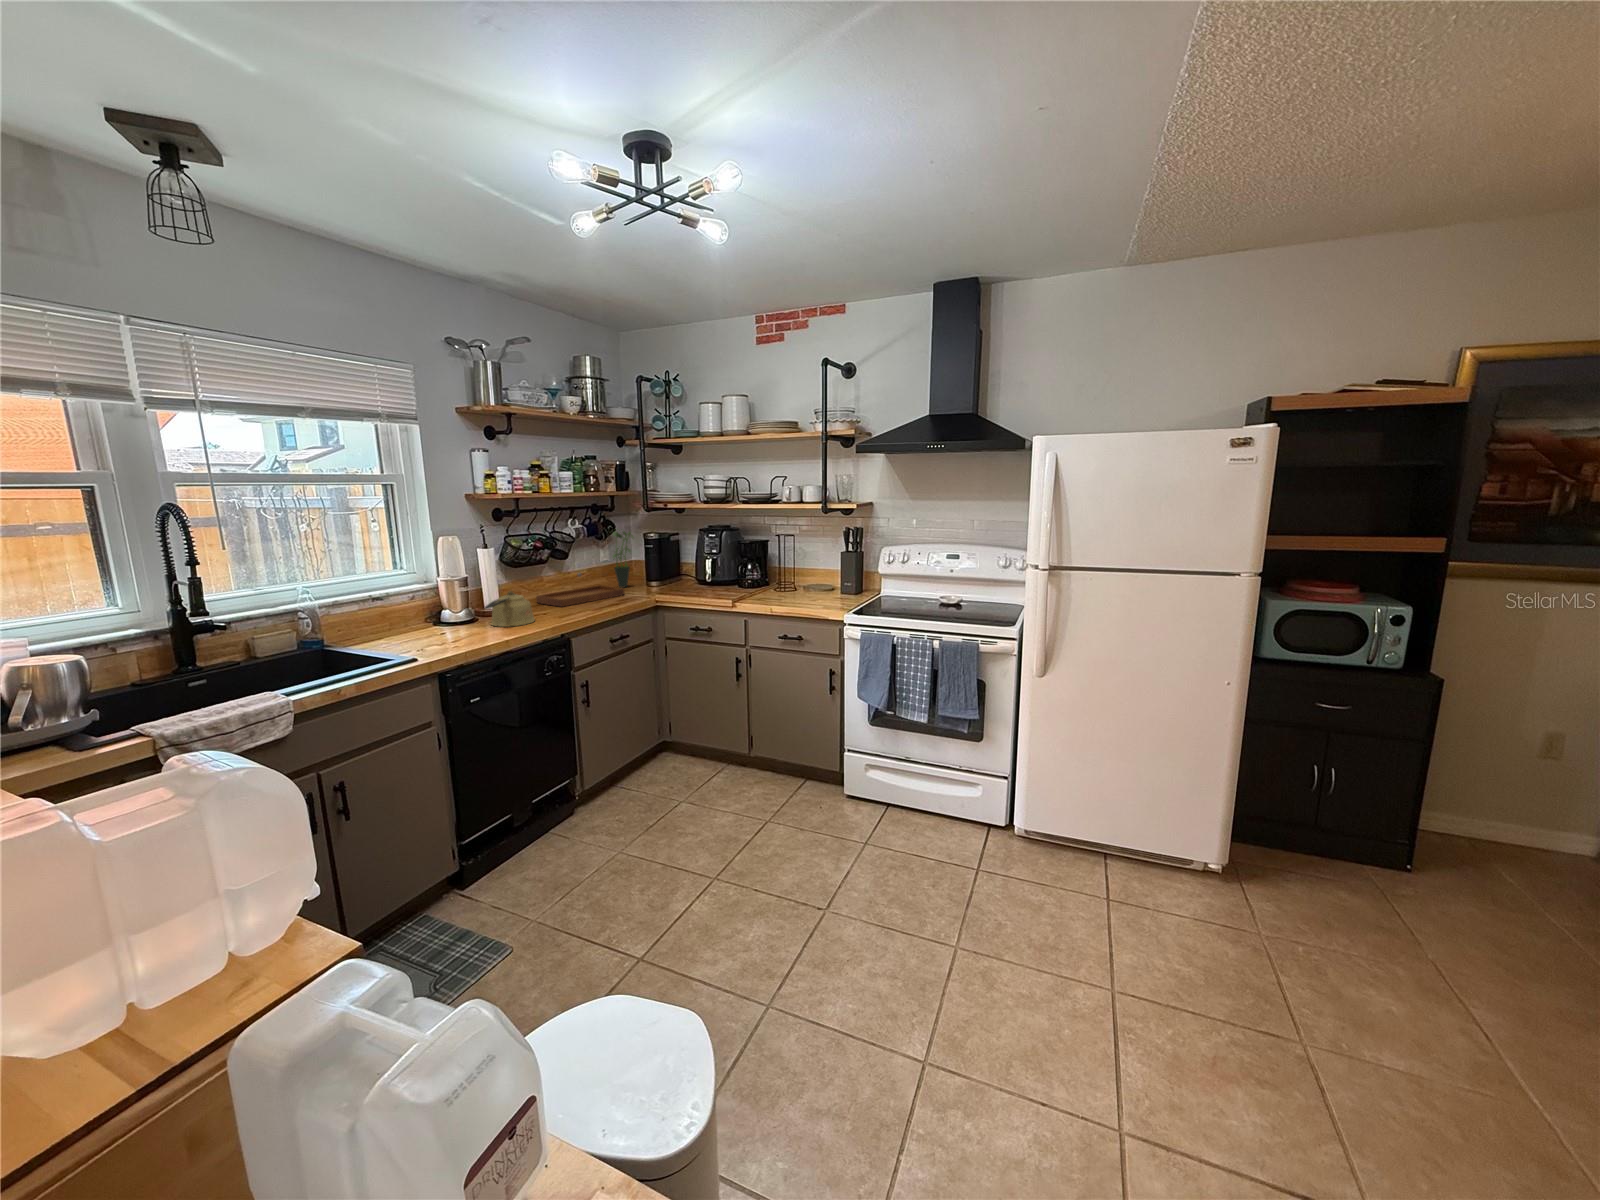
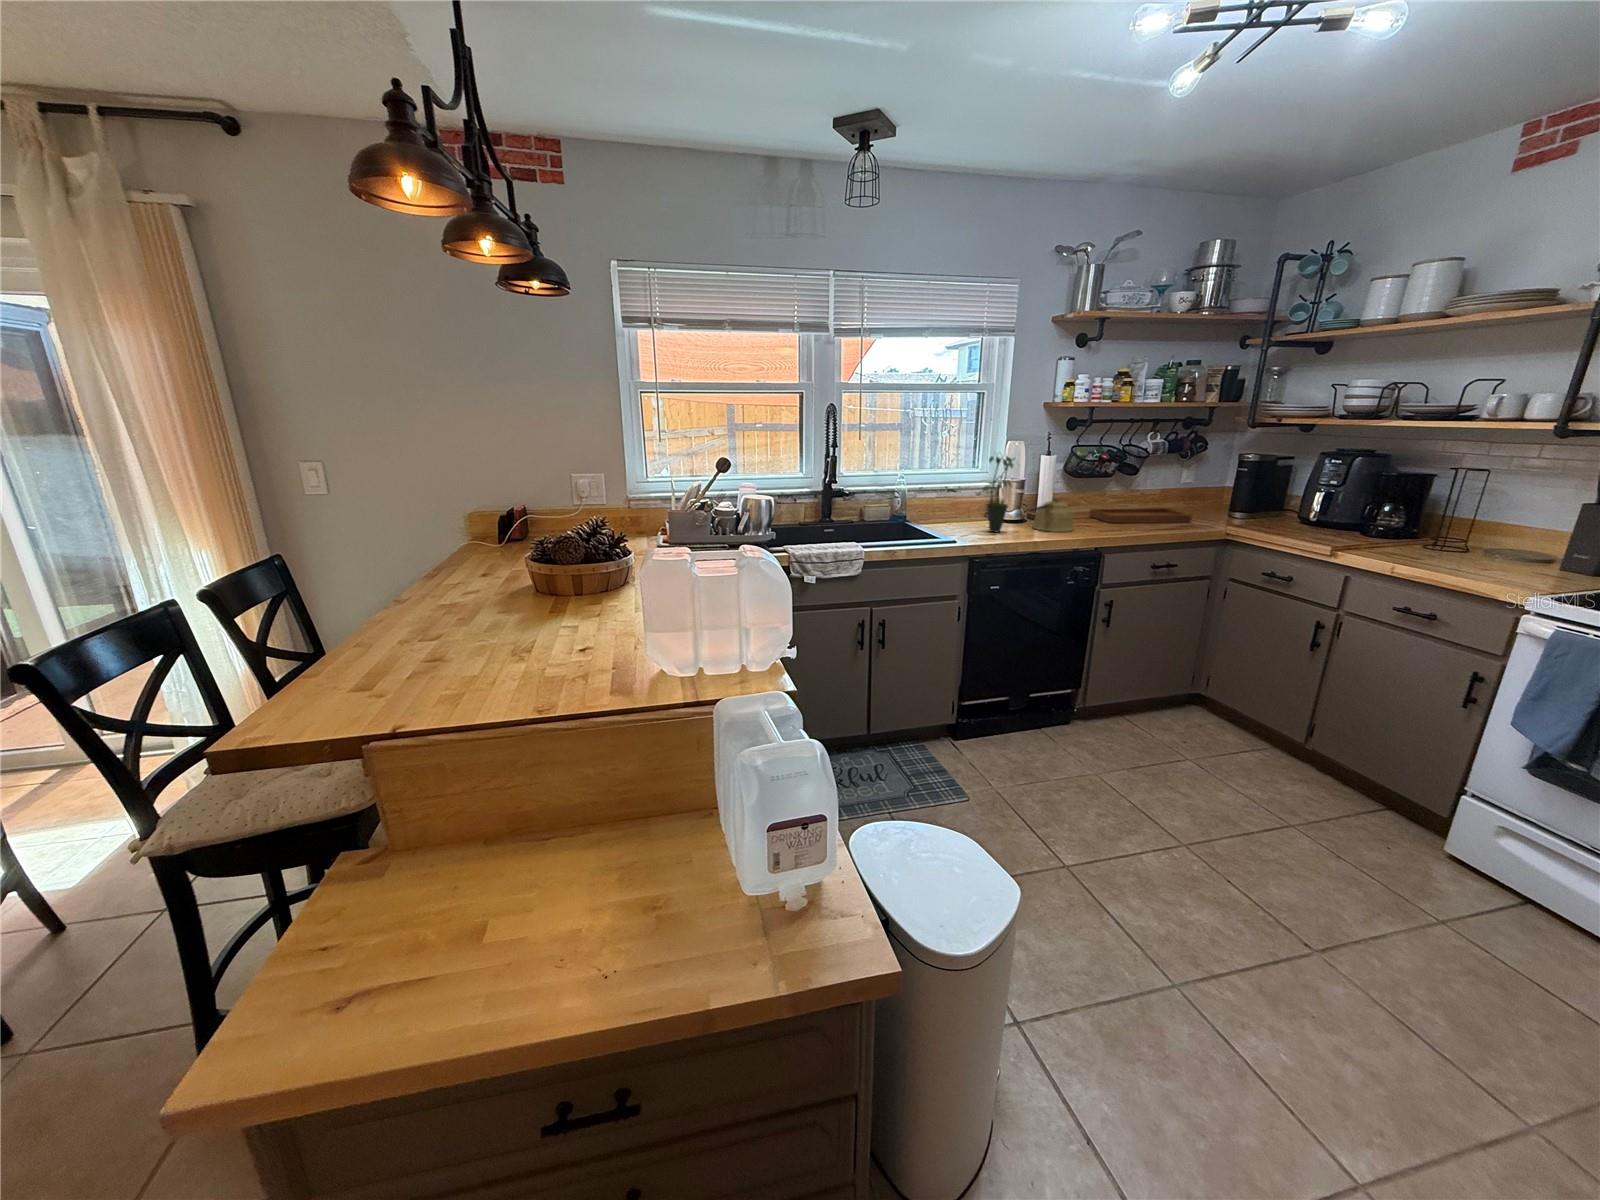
potted plant: present [613,531,633,588] -> present [983,456,1015,532]

